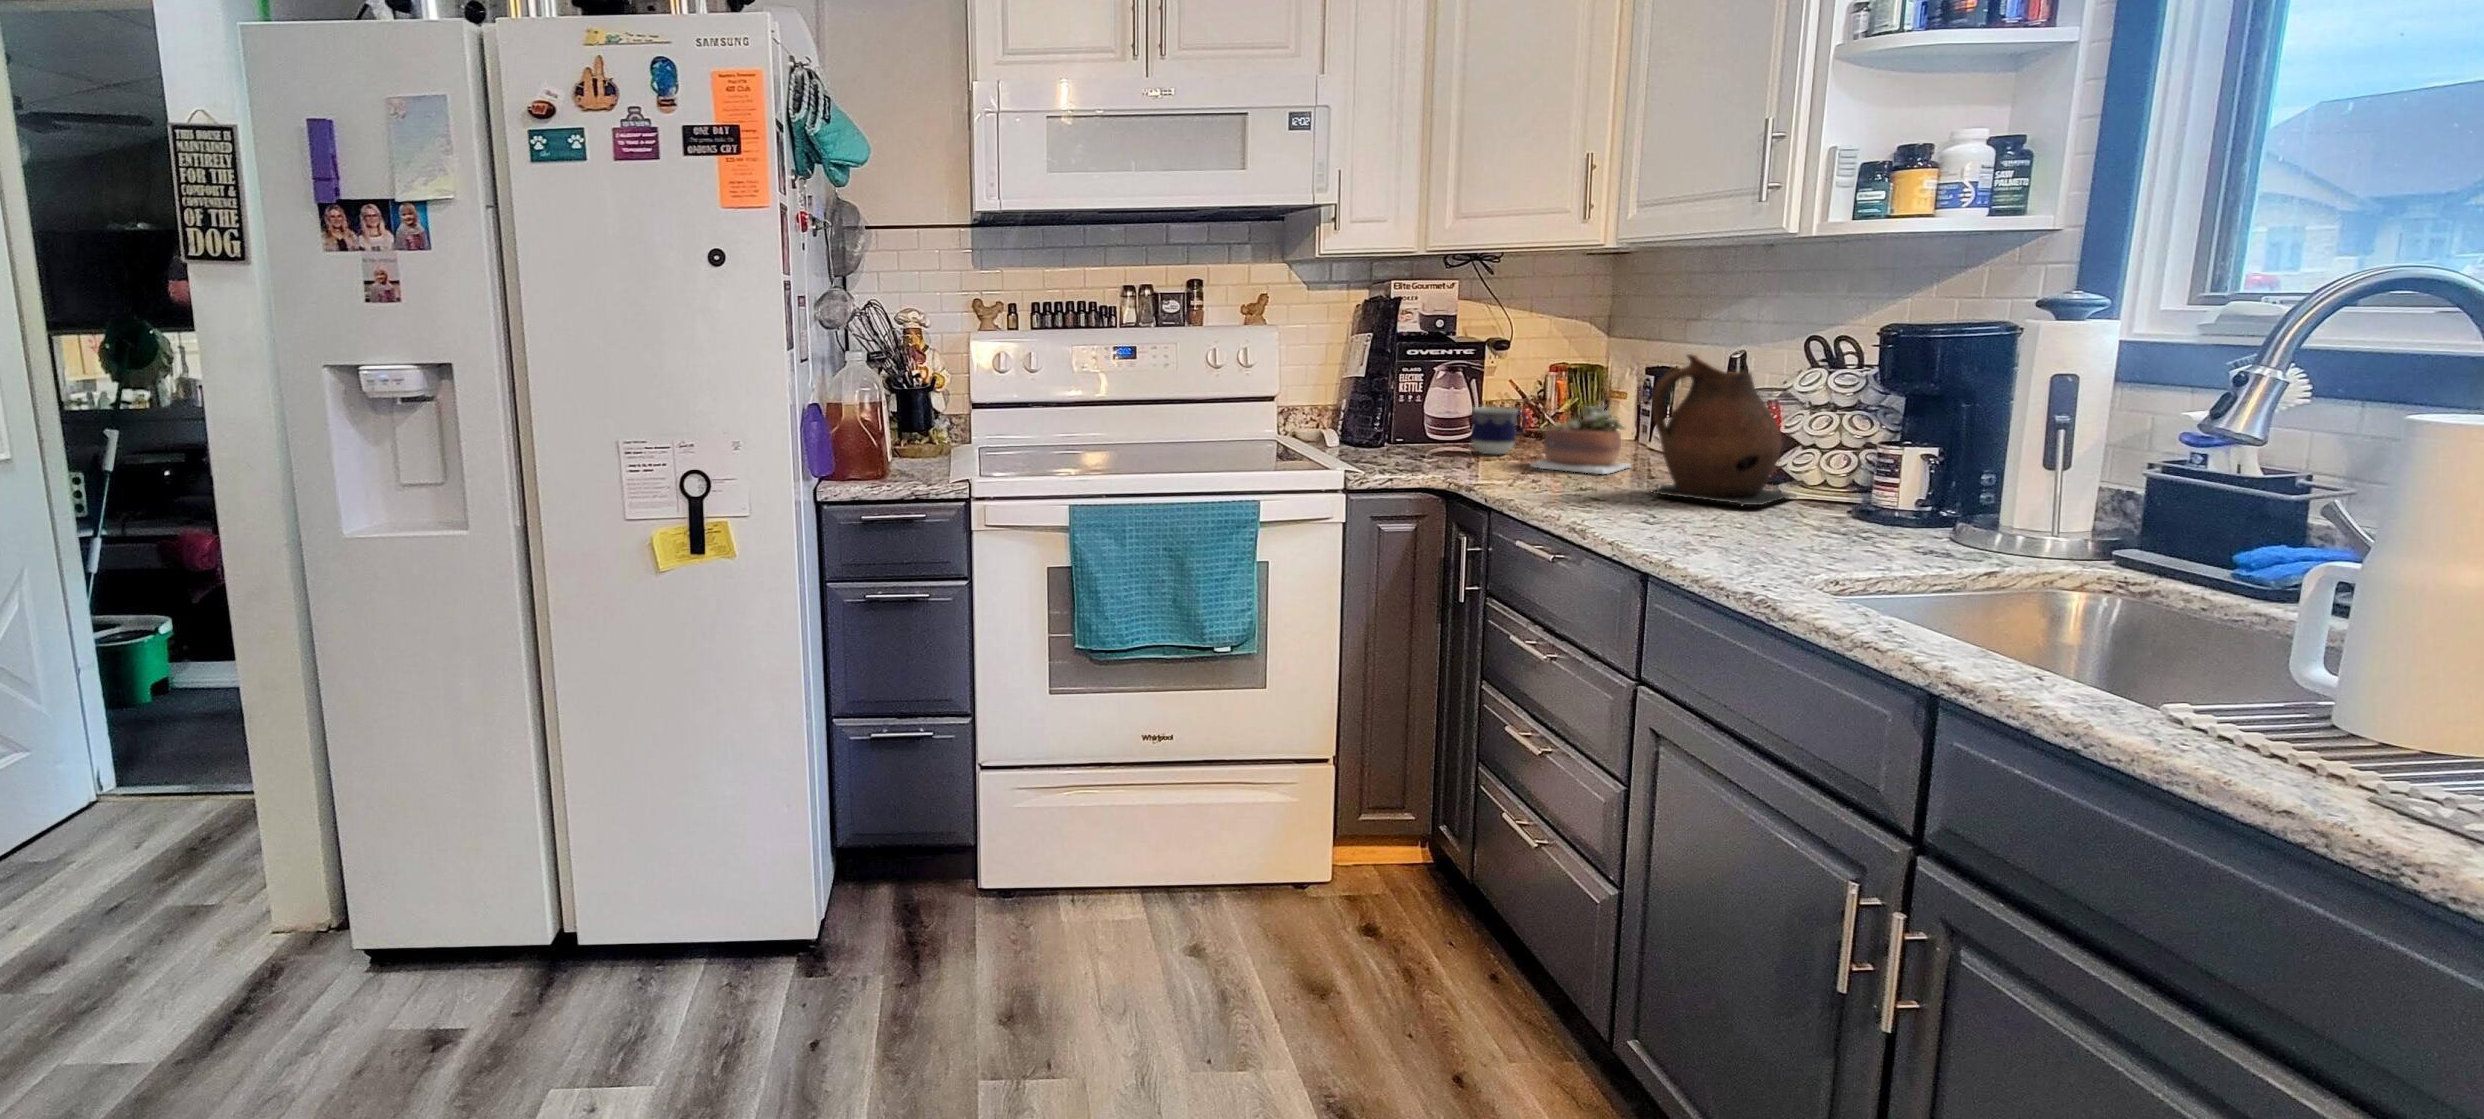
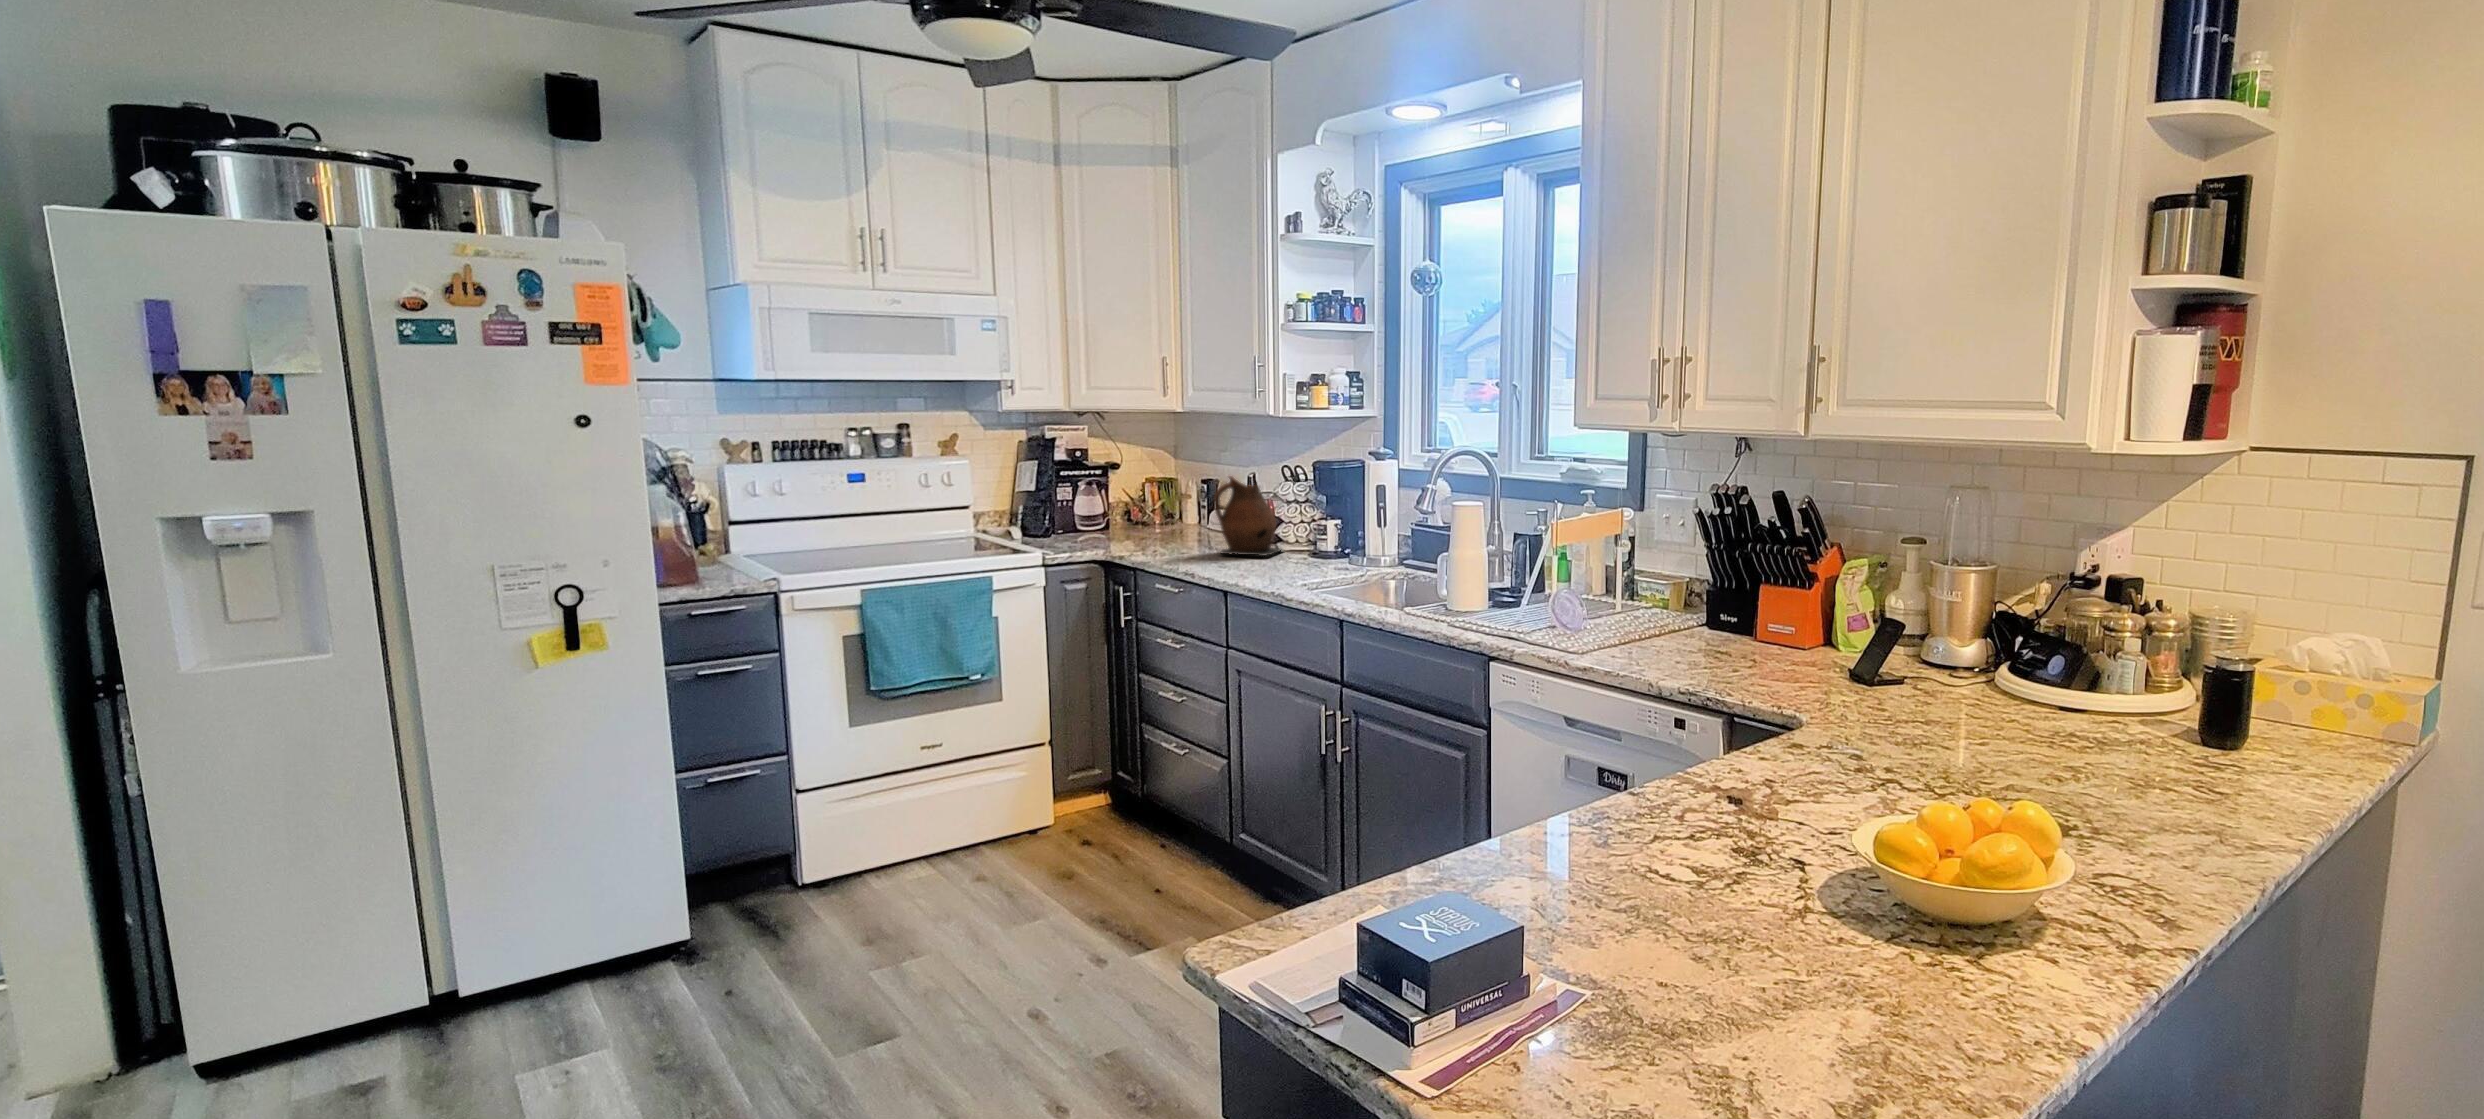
succulent plant: present [1530,405,1630,474] -> none [1150,504,1205,546]
cup: present [1471,407,1527,454] -> none [1109,508,1142,538]

